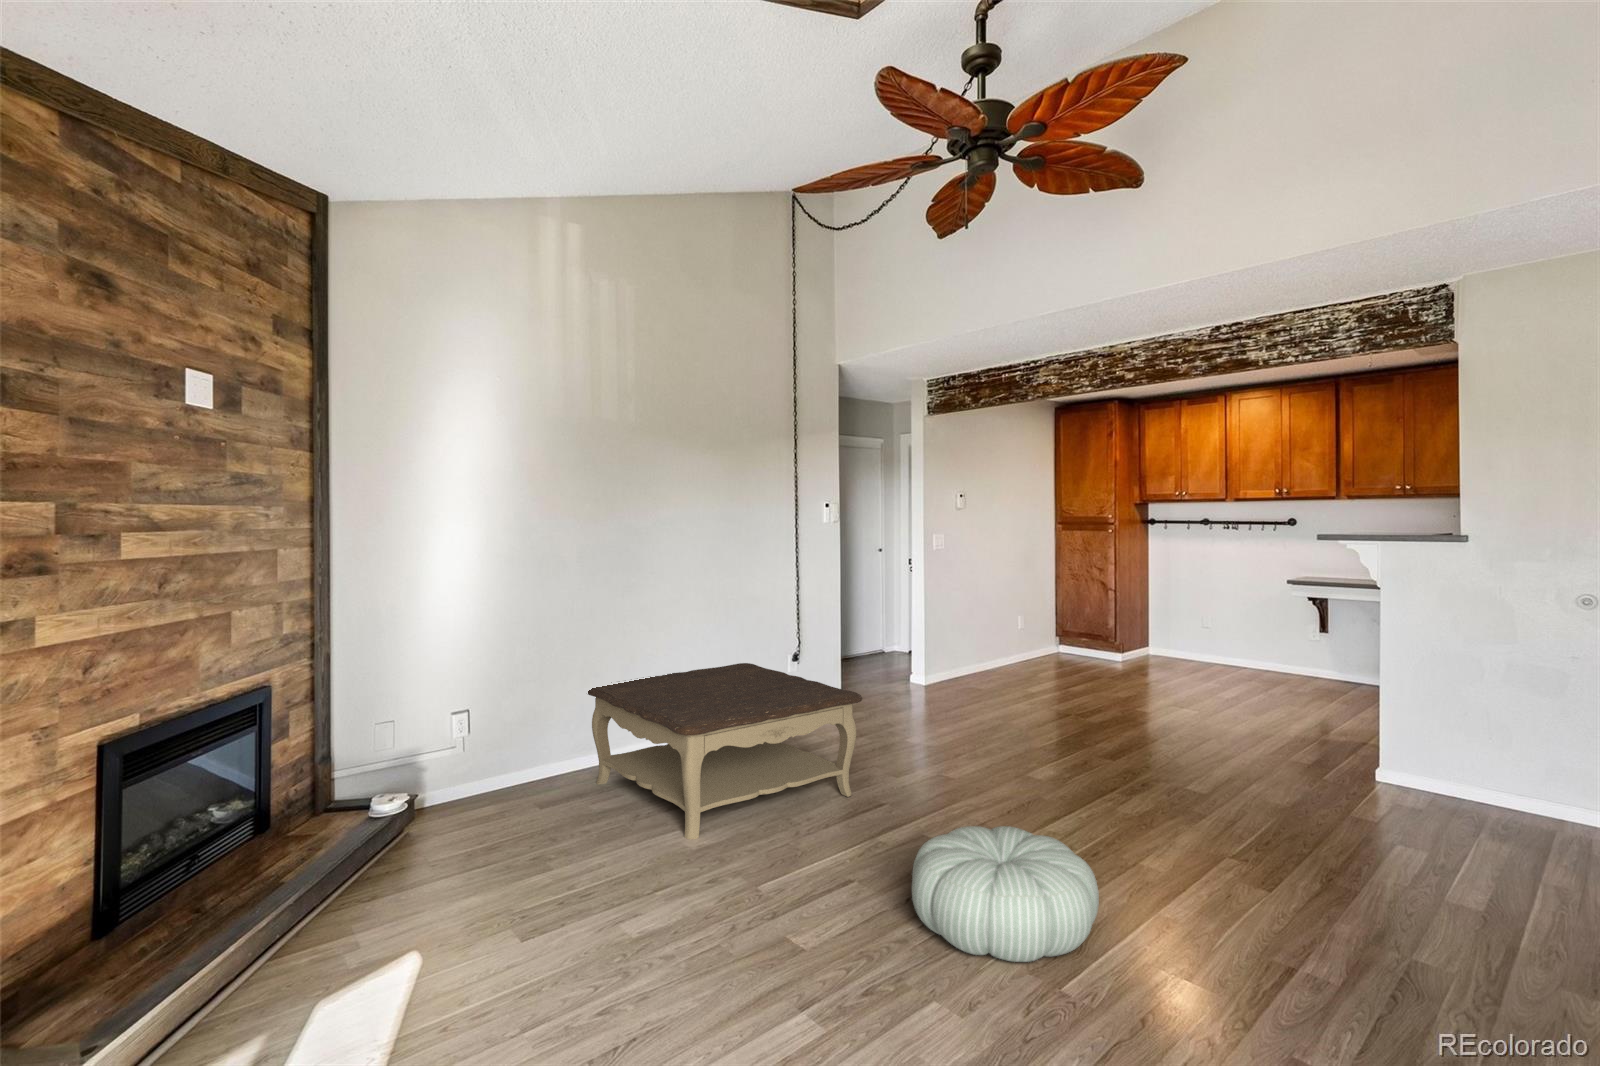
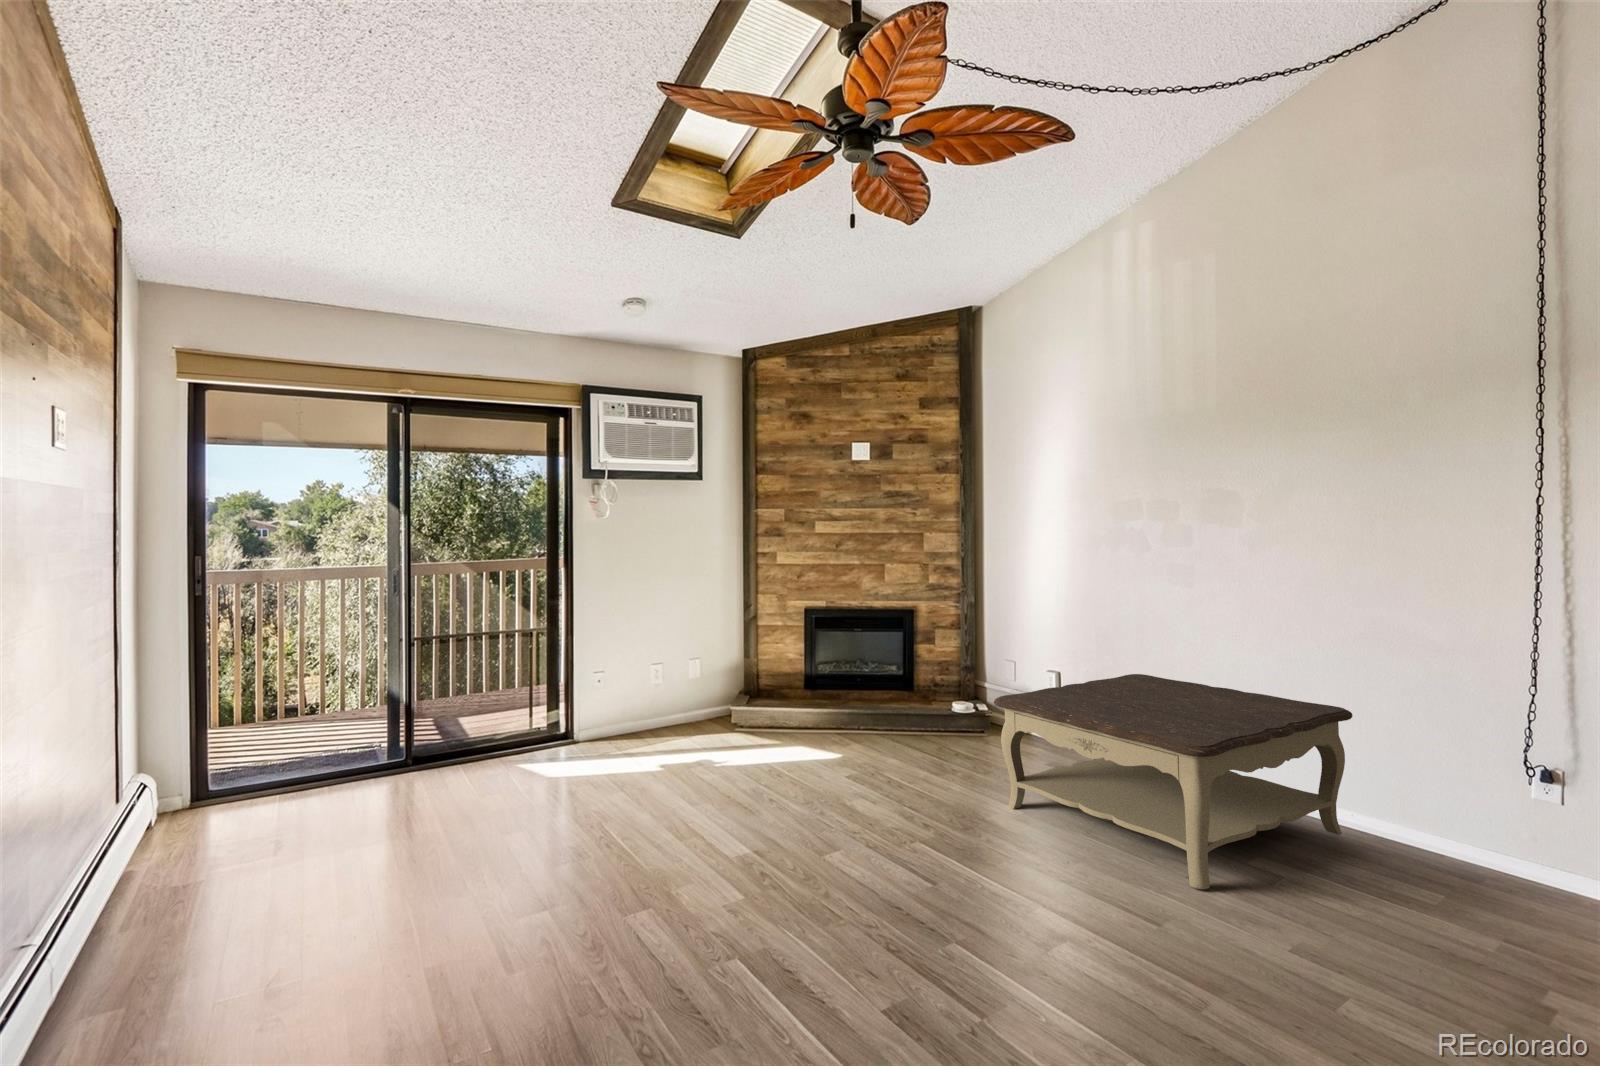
pouf: present [912,826,1099,962] -> none [716,821,912,970]

